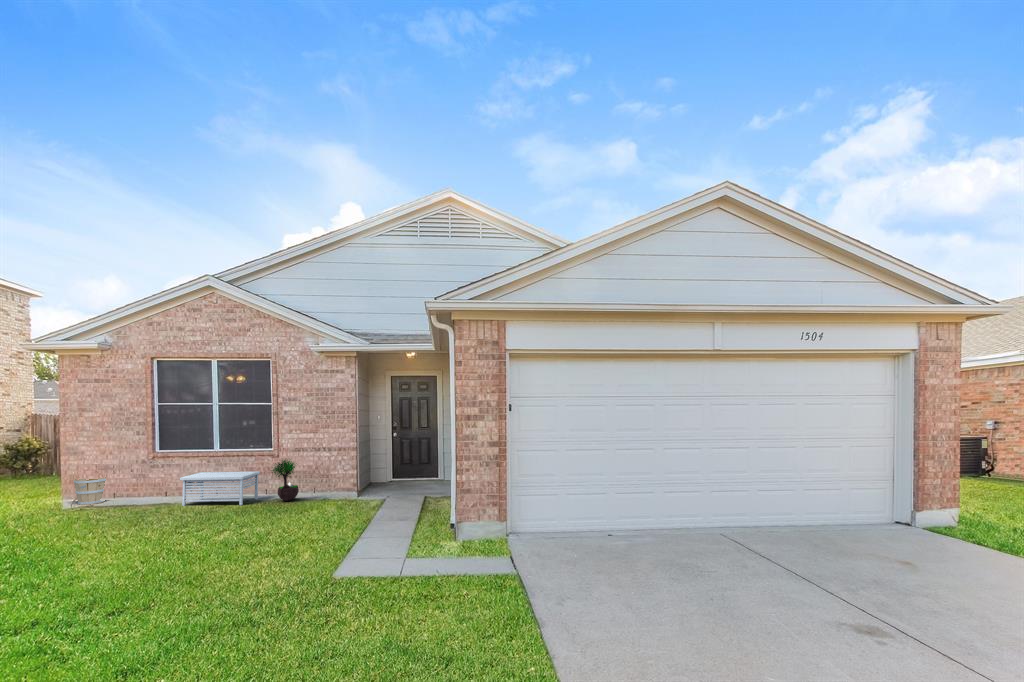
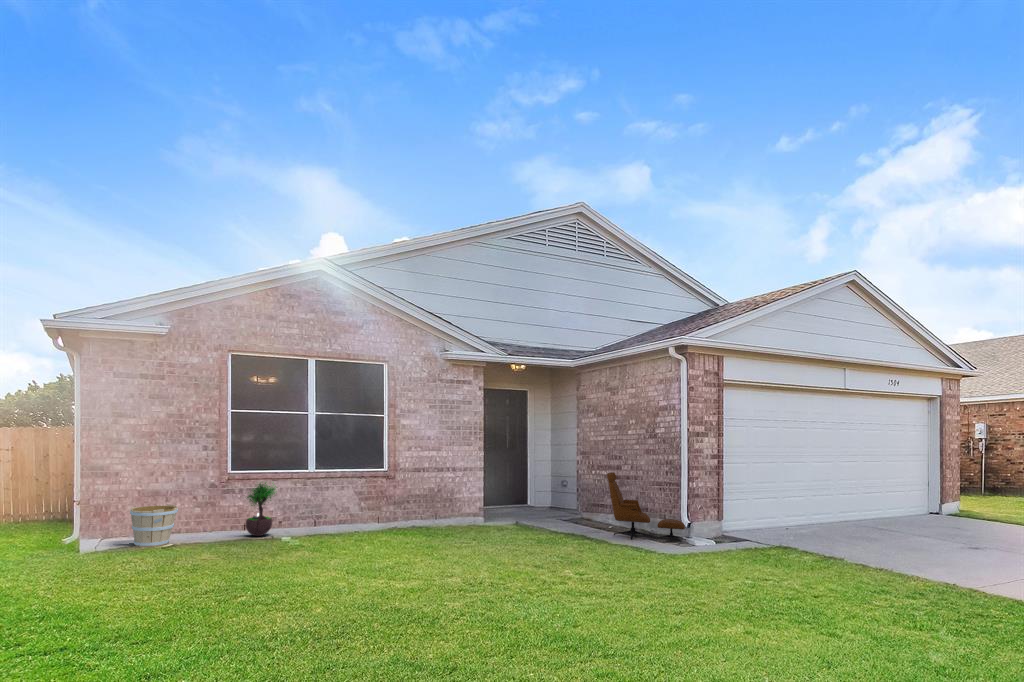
lounge chair: none [386,459,449,541] -> present [607,472,686,541]
potted tree: present [272,460,299,501] -> present [246,482,275,536]
storage bench: present [180,471,260,506] -> none [298,495,384,538]

